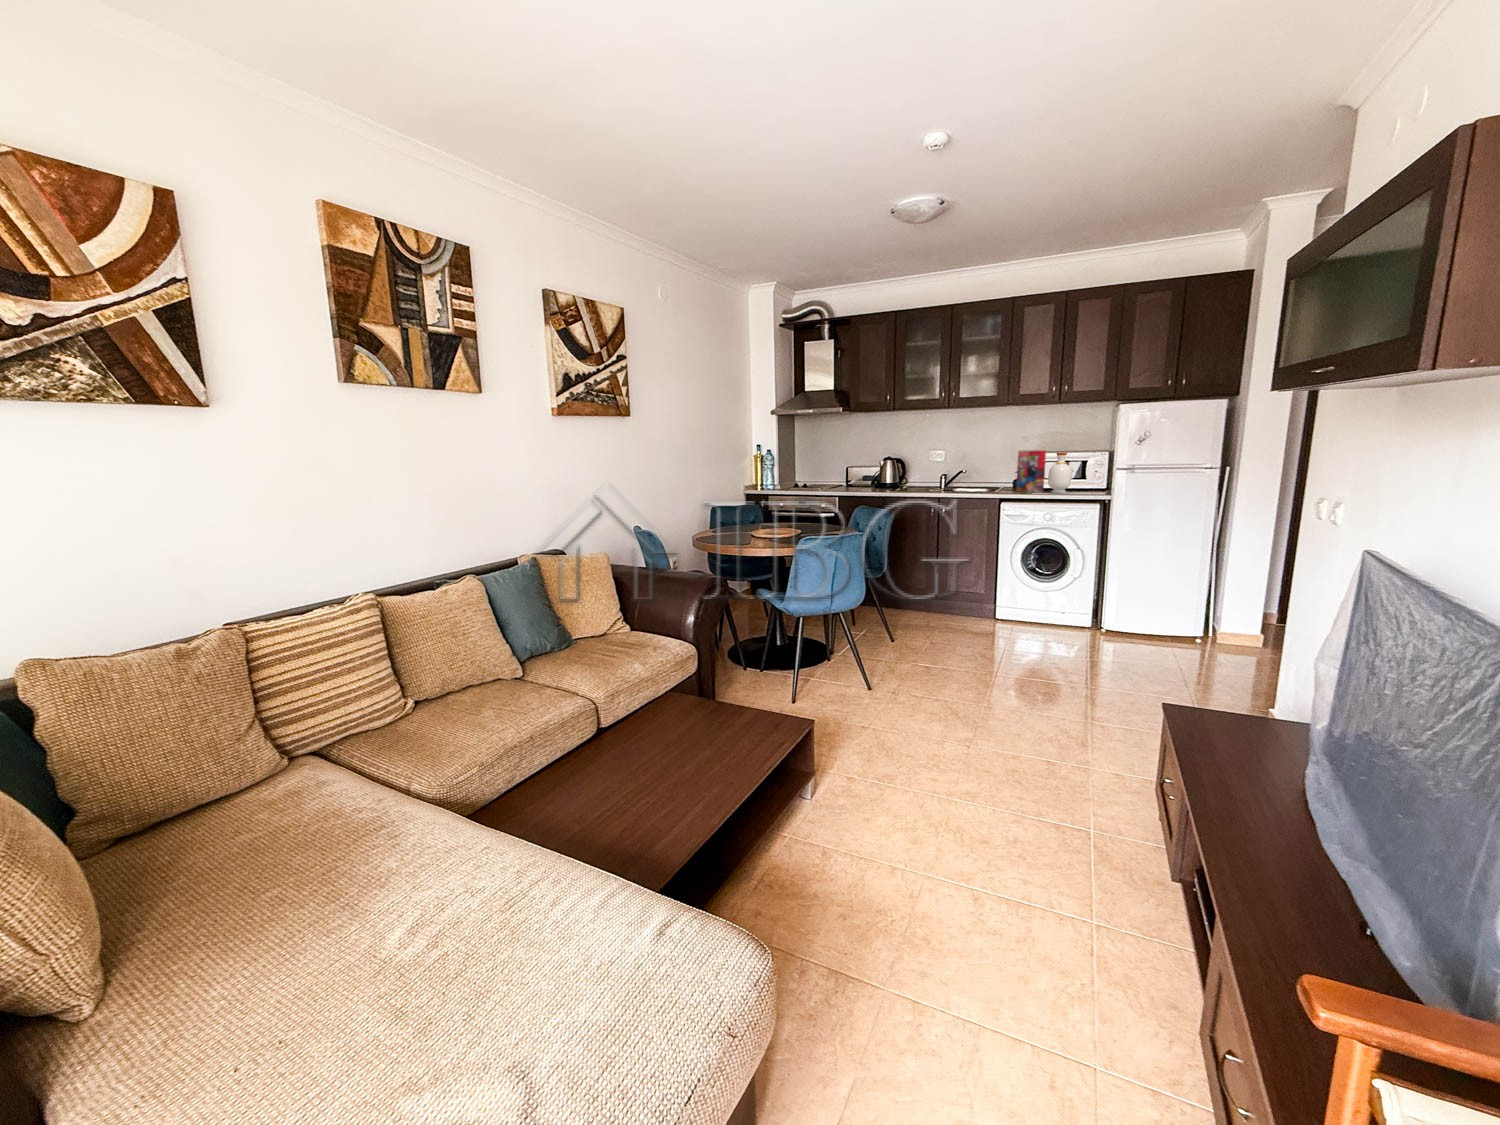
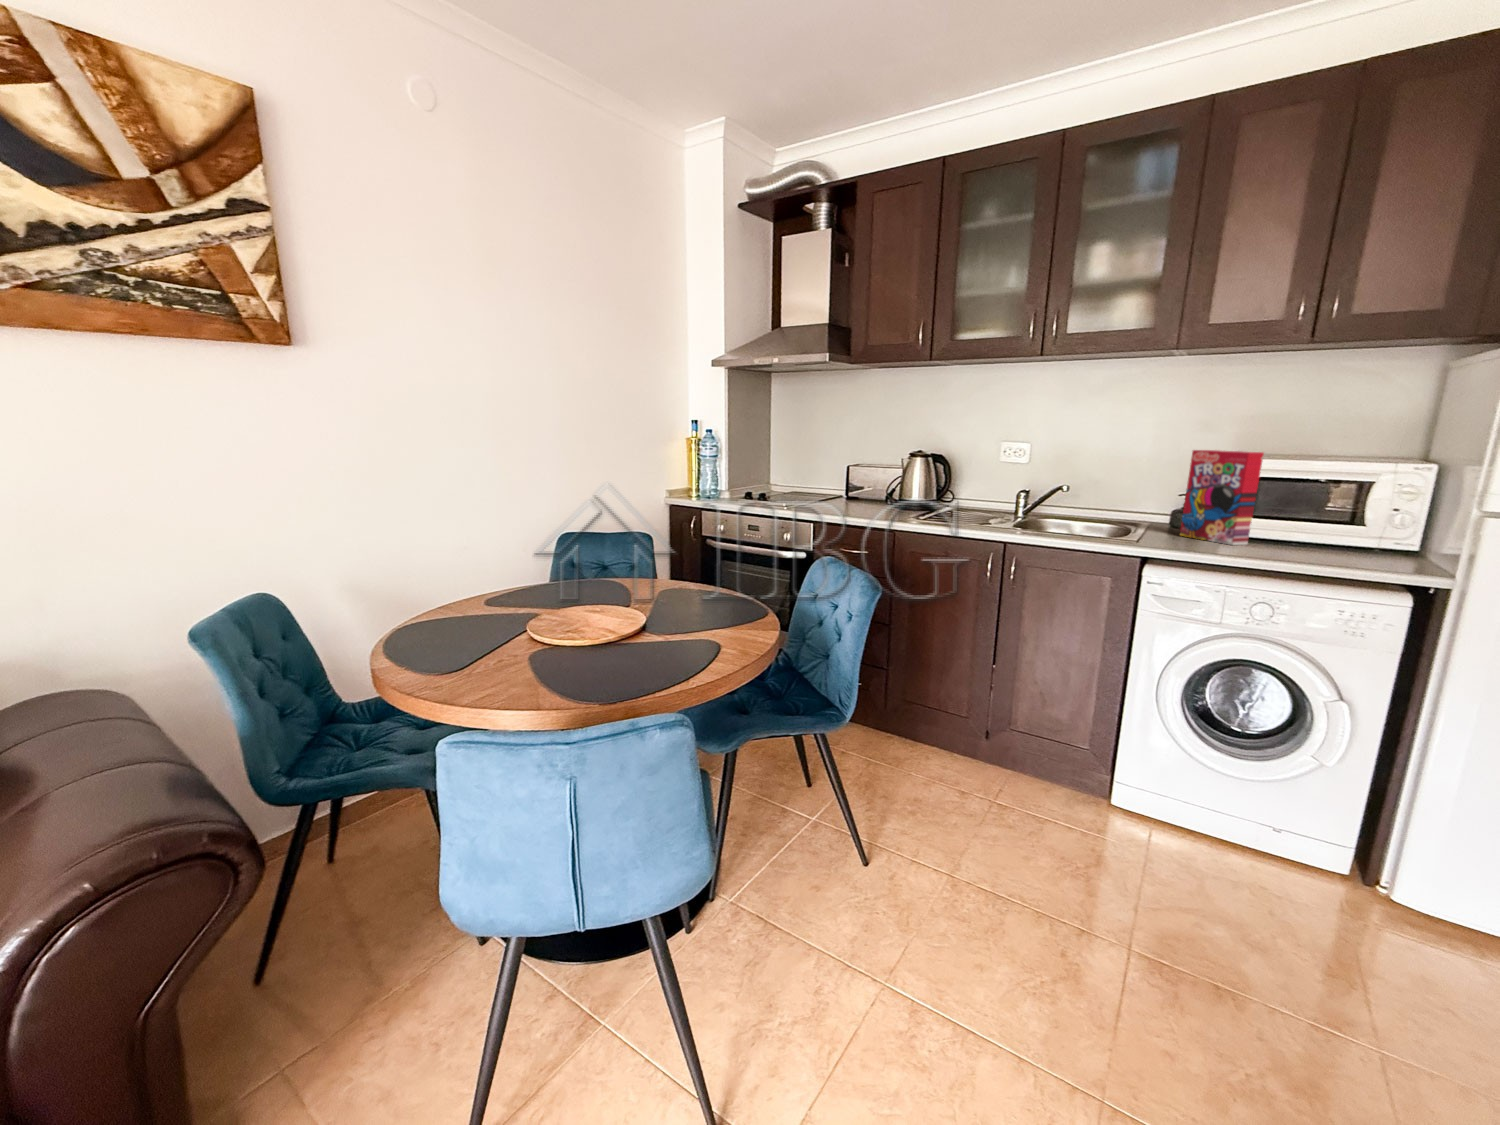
bottle: present [1048,452,1073,493] -> none [1266,460,1337,555]

